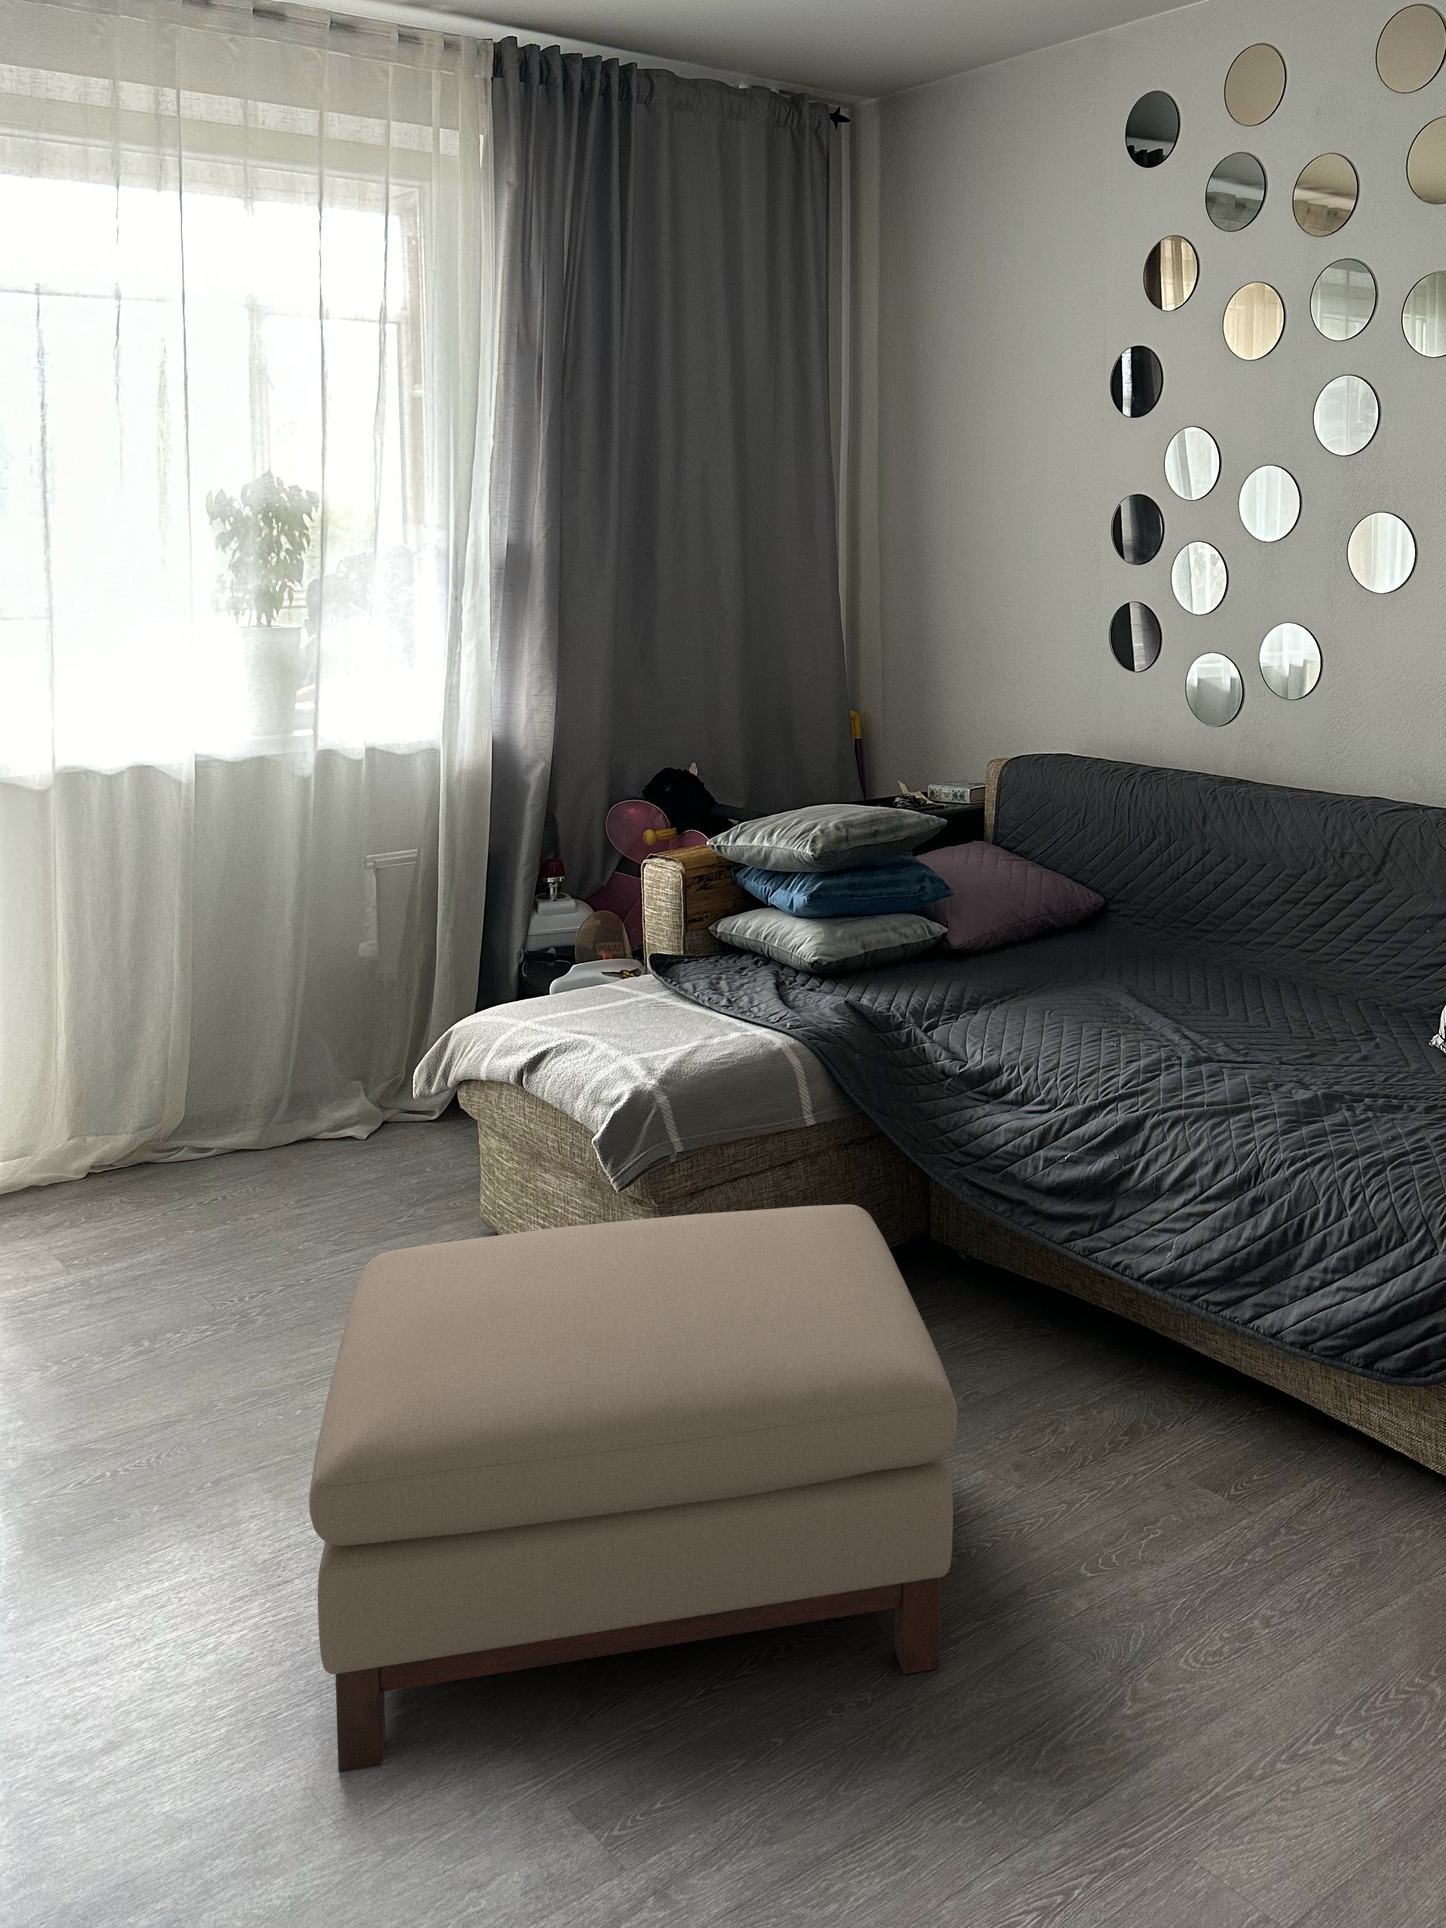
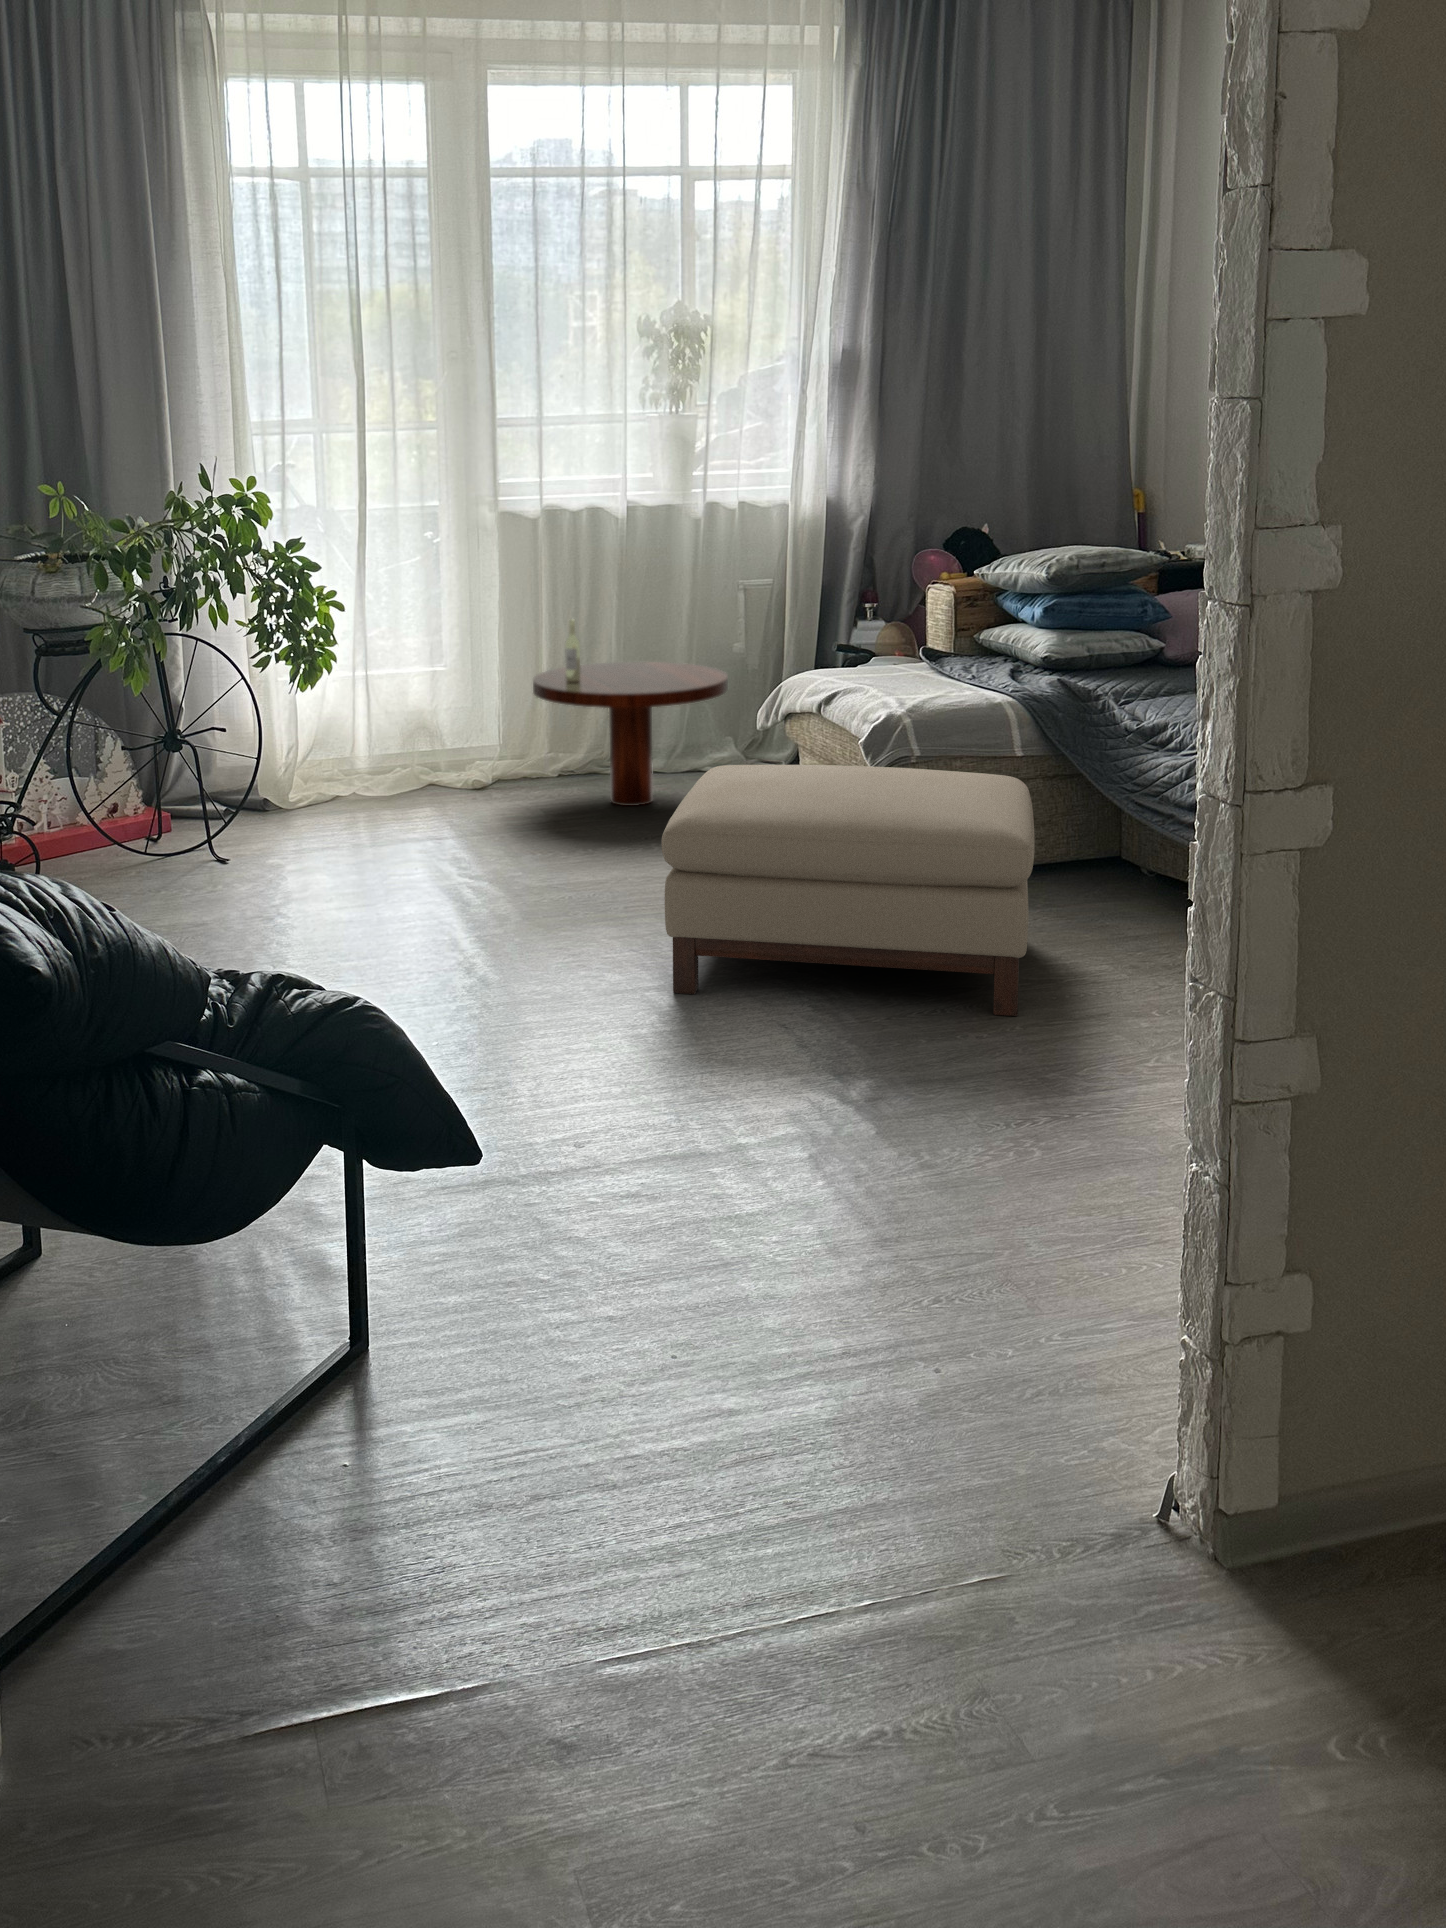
coffee table: none [48,952,365,1220] -> present [533,619,728,806]

